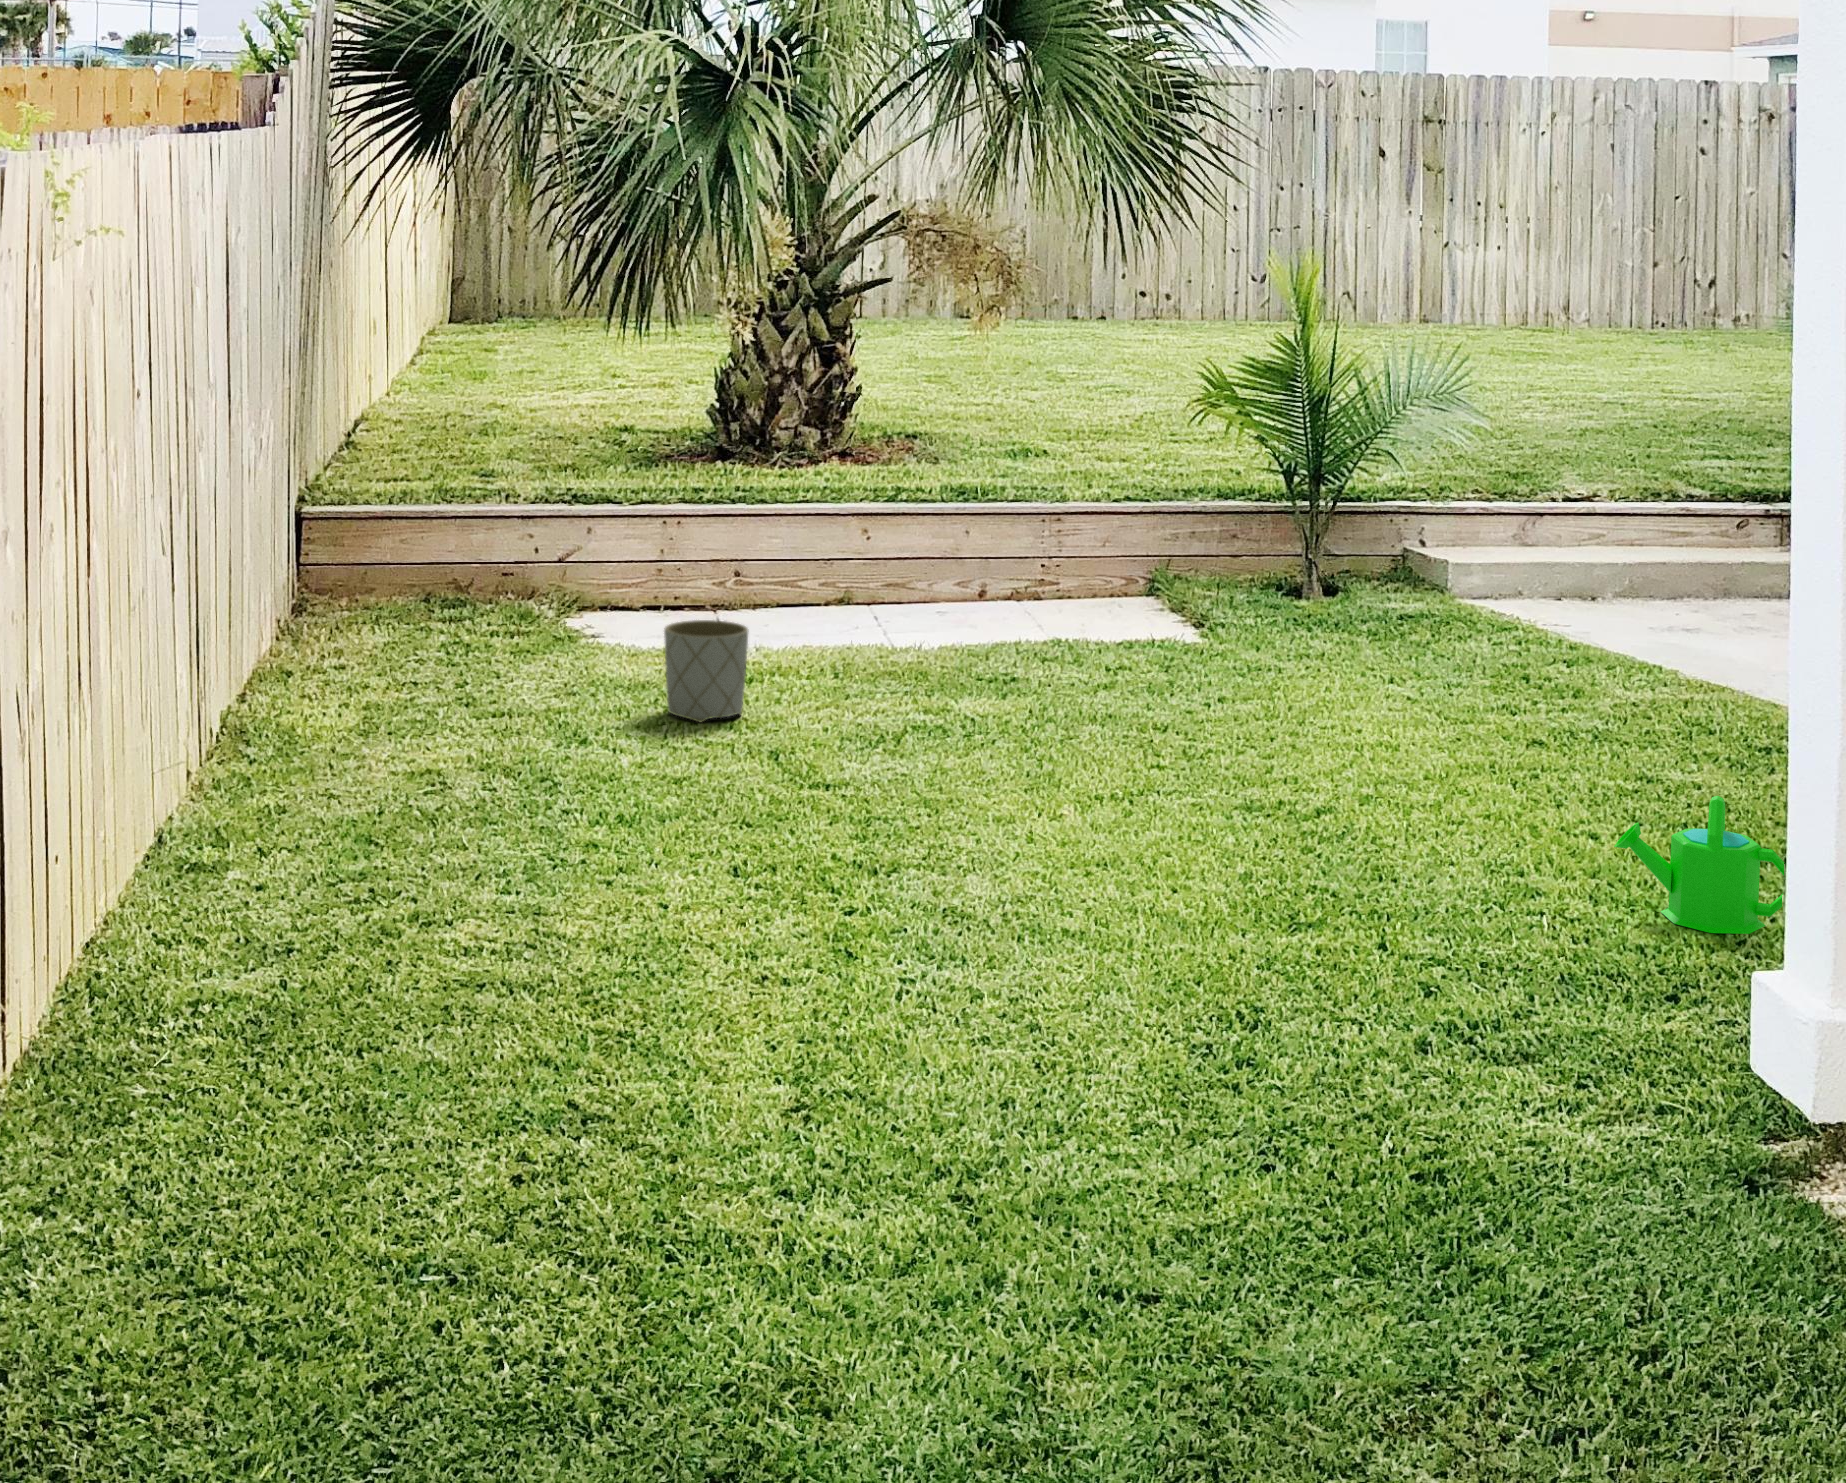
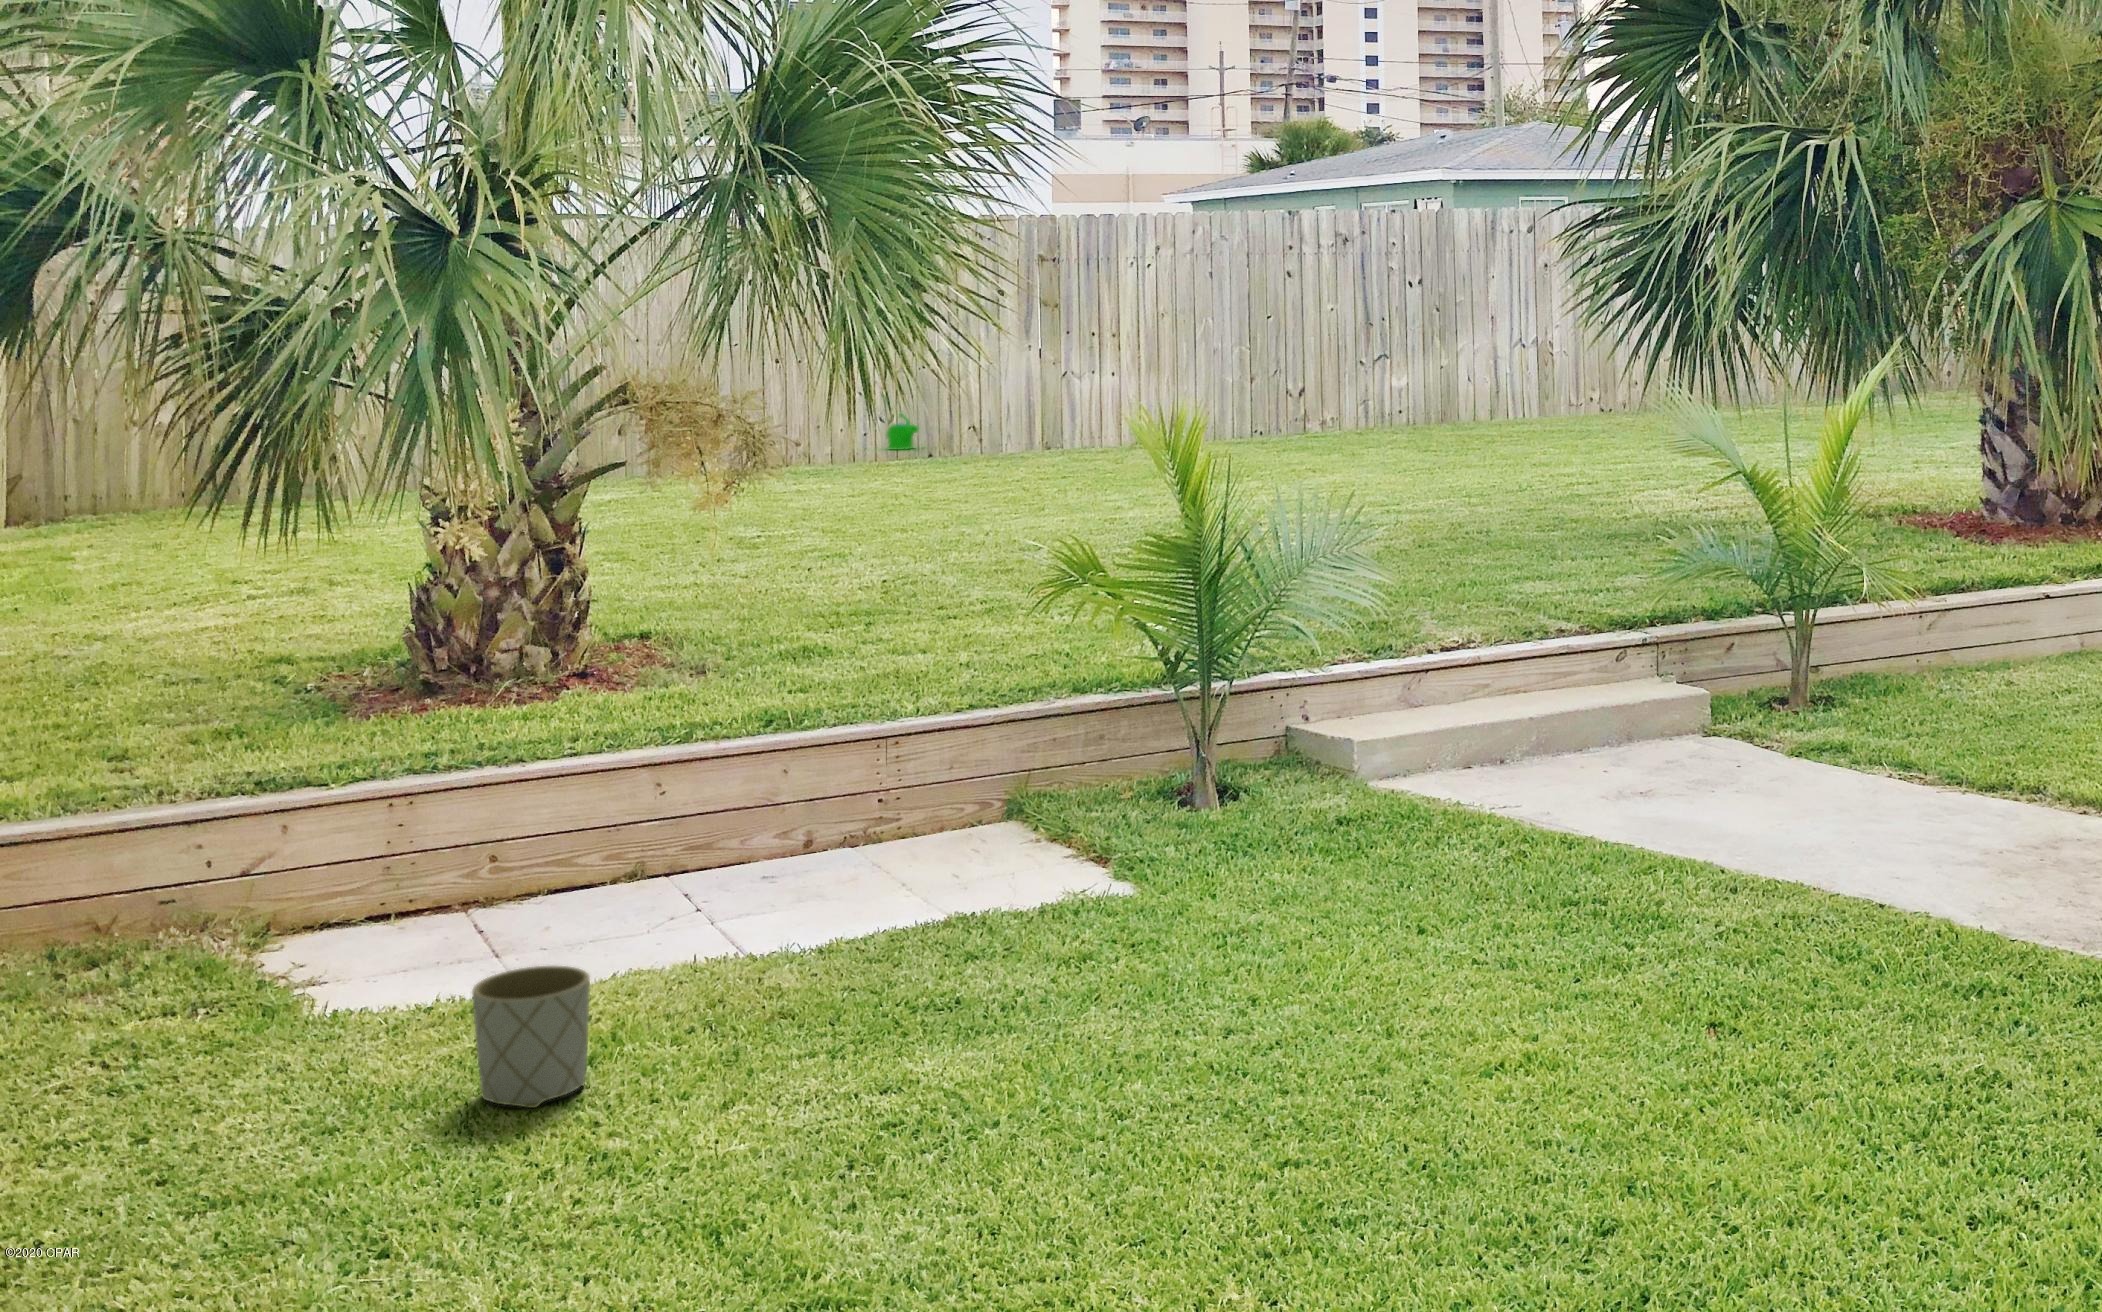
watering can: present [1614,796,1784,934] -> present [887,414,919,450]

